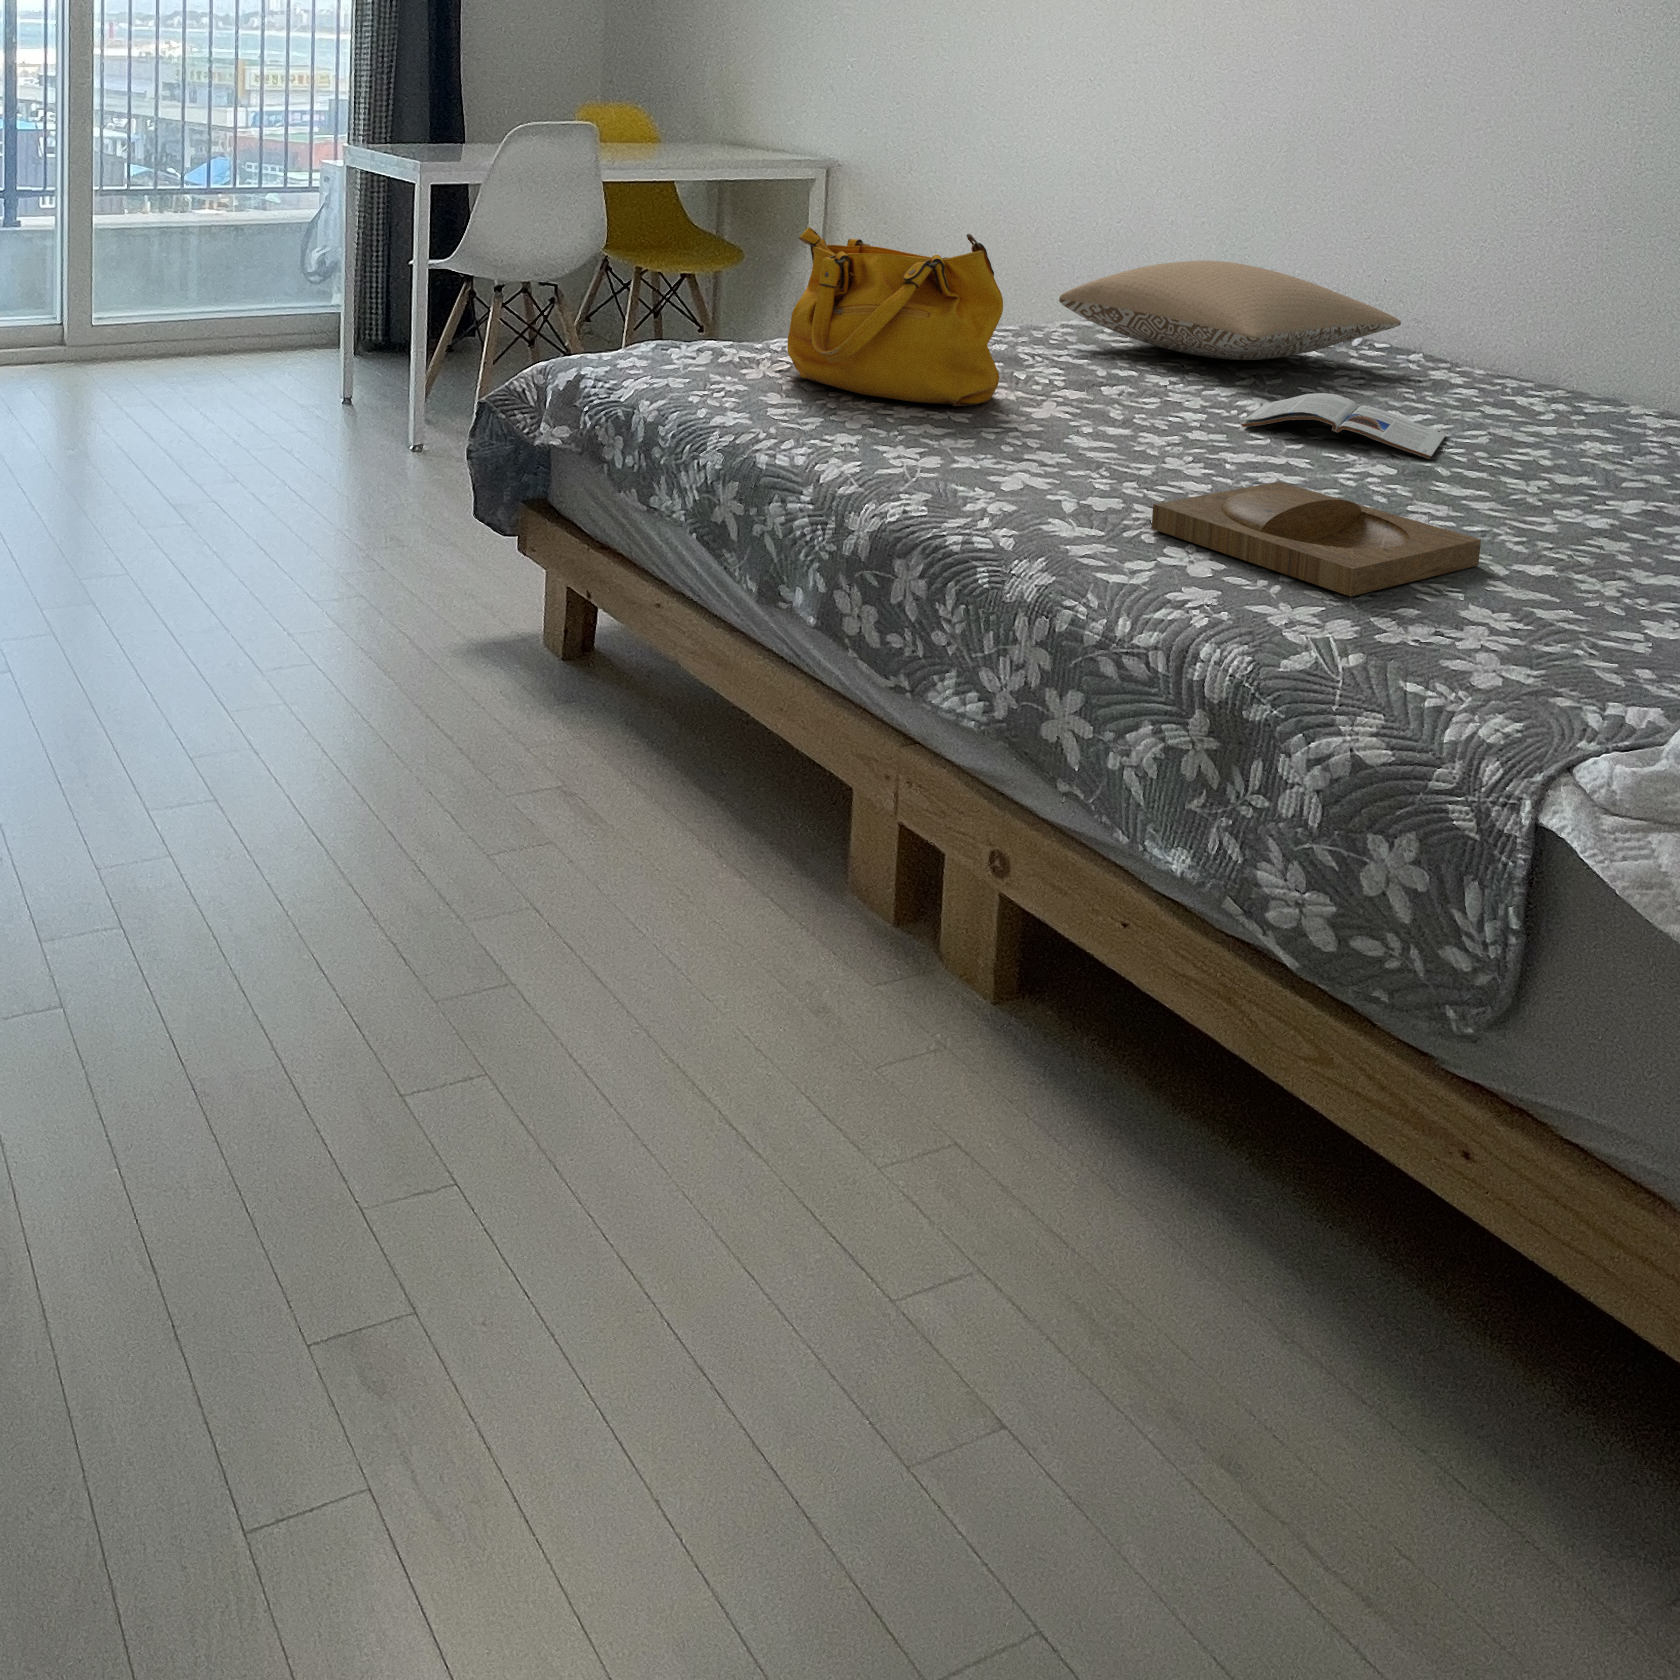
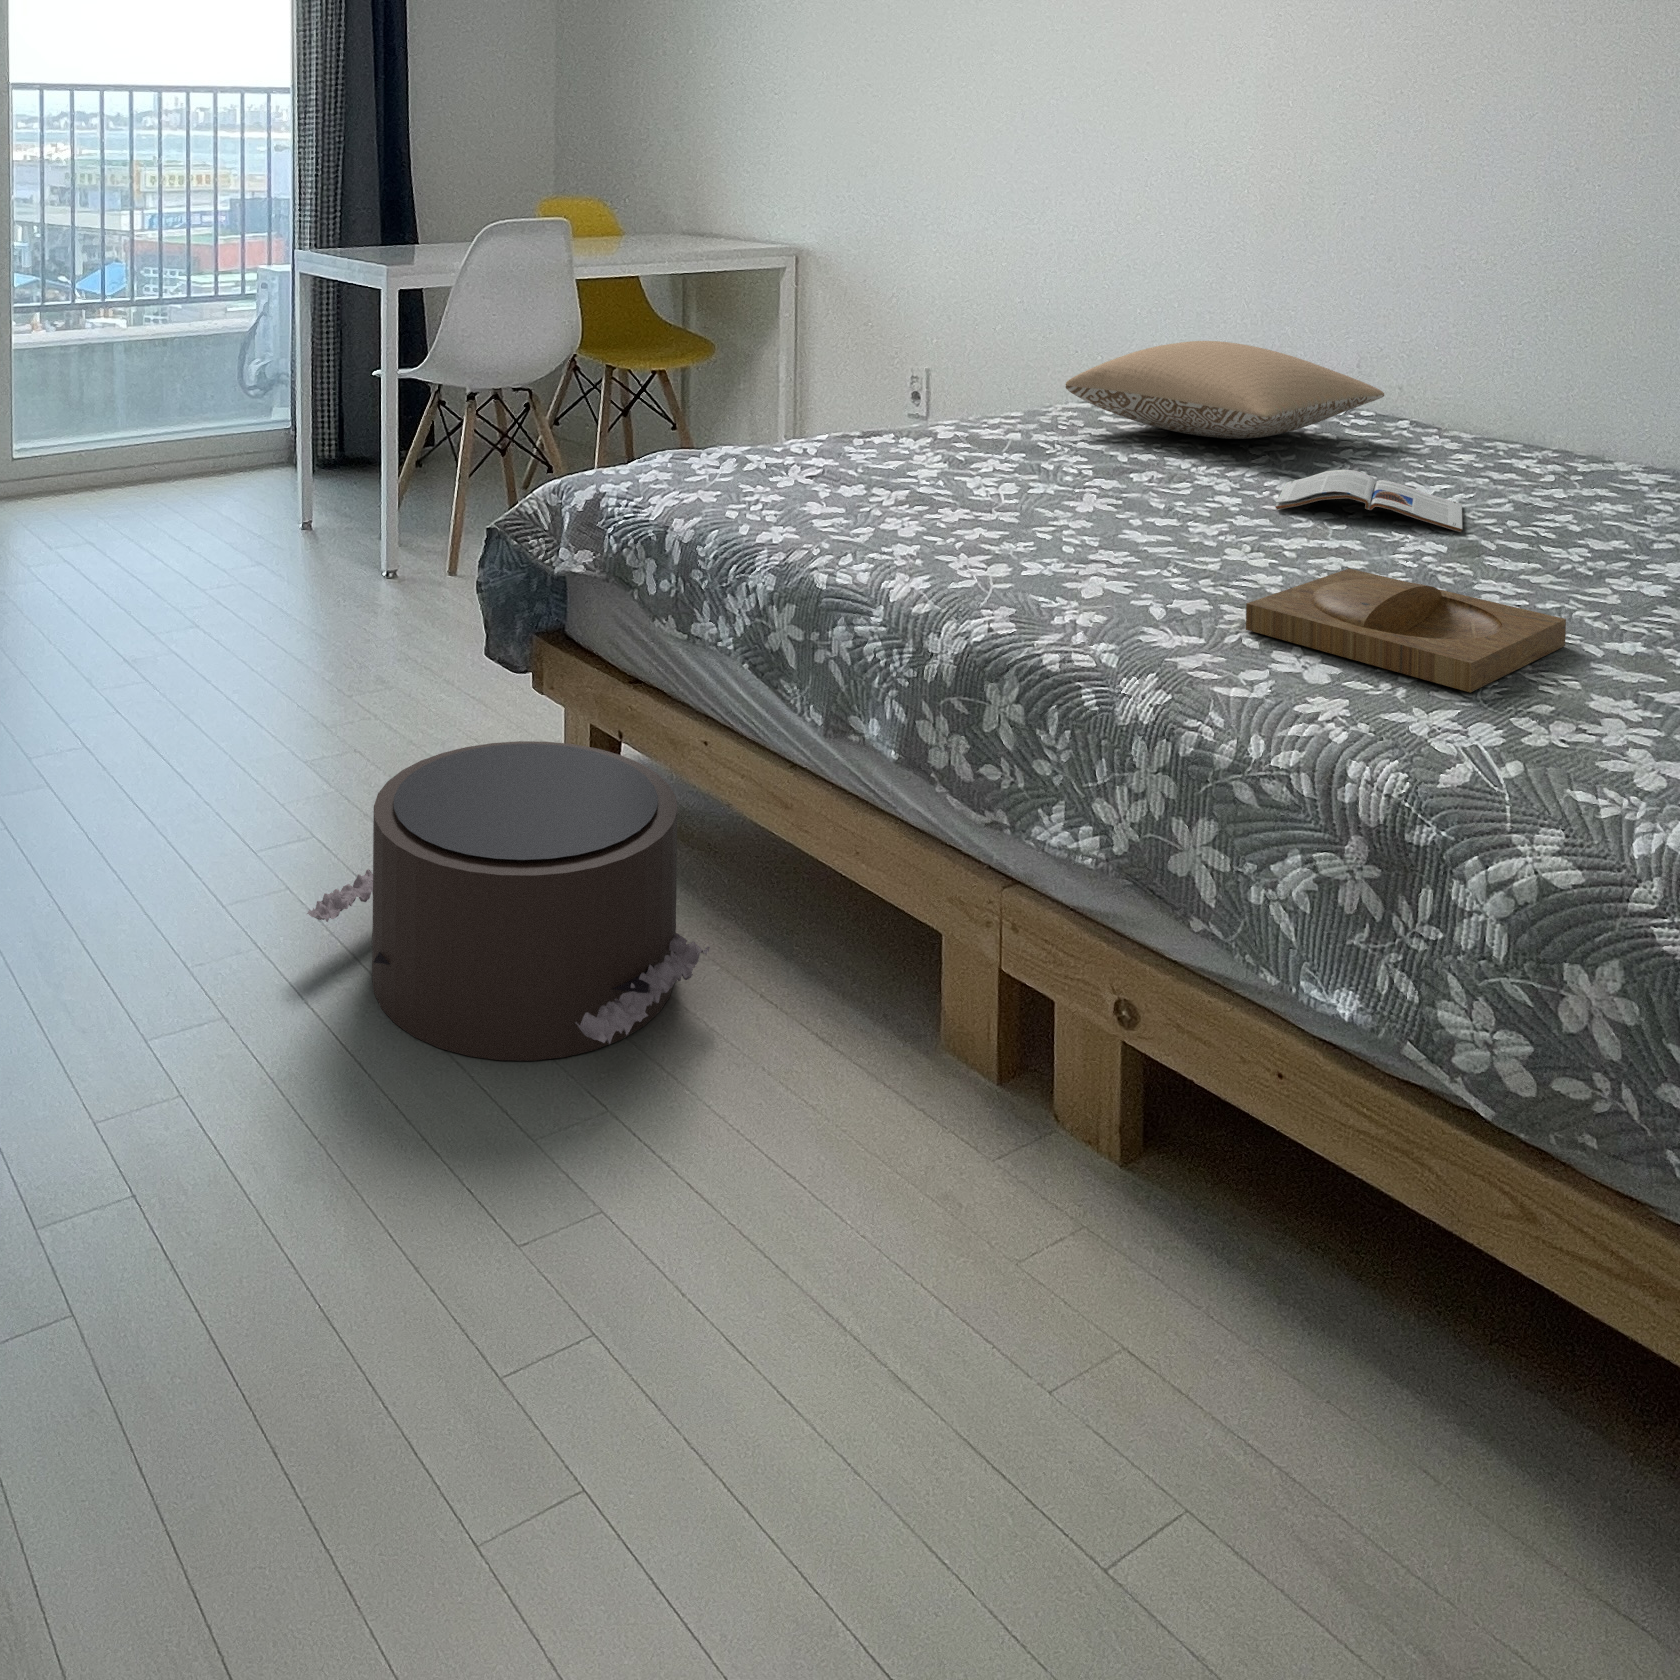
handbag: present [787,227,1003,406] -> none [817,324,1039,505]
pouf: none [290,592,641,858] -> present [307,741,710,1061]

